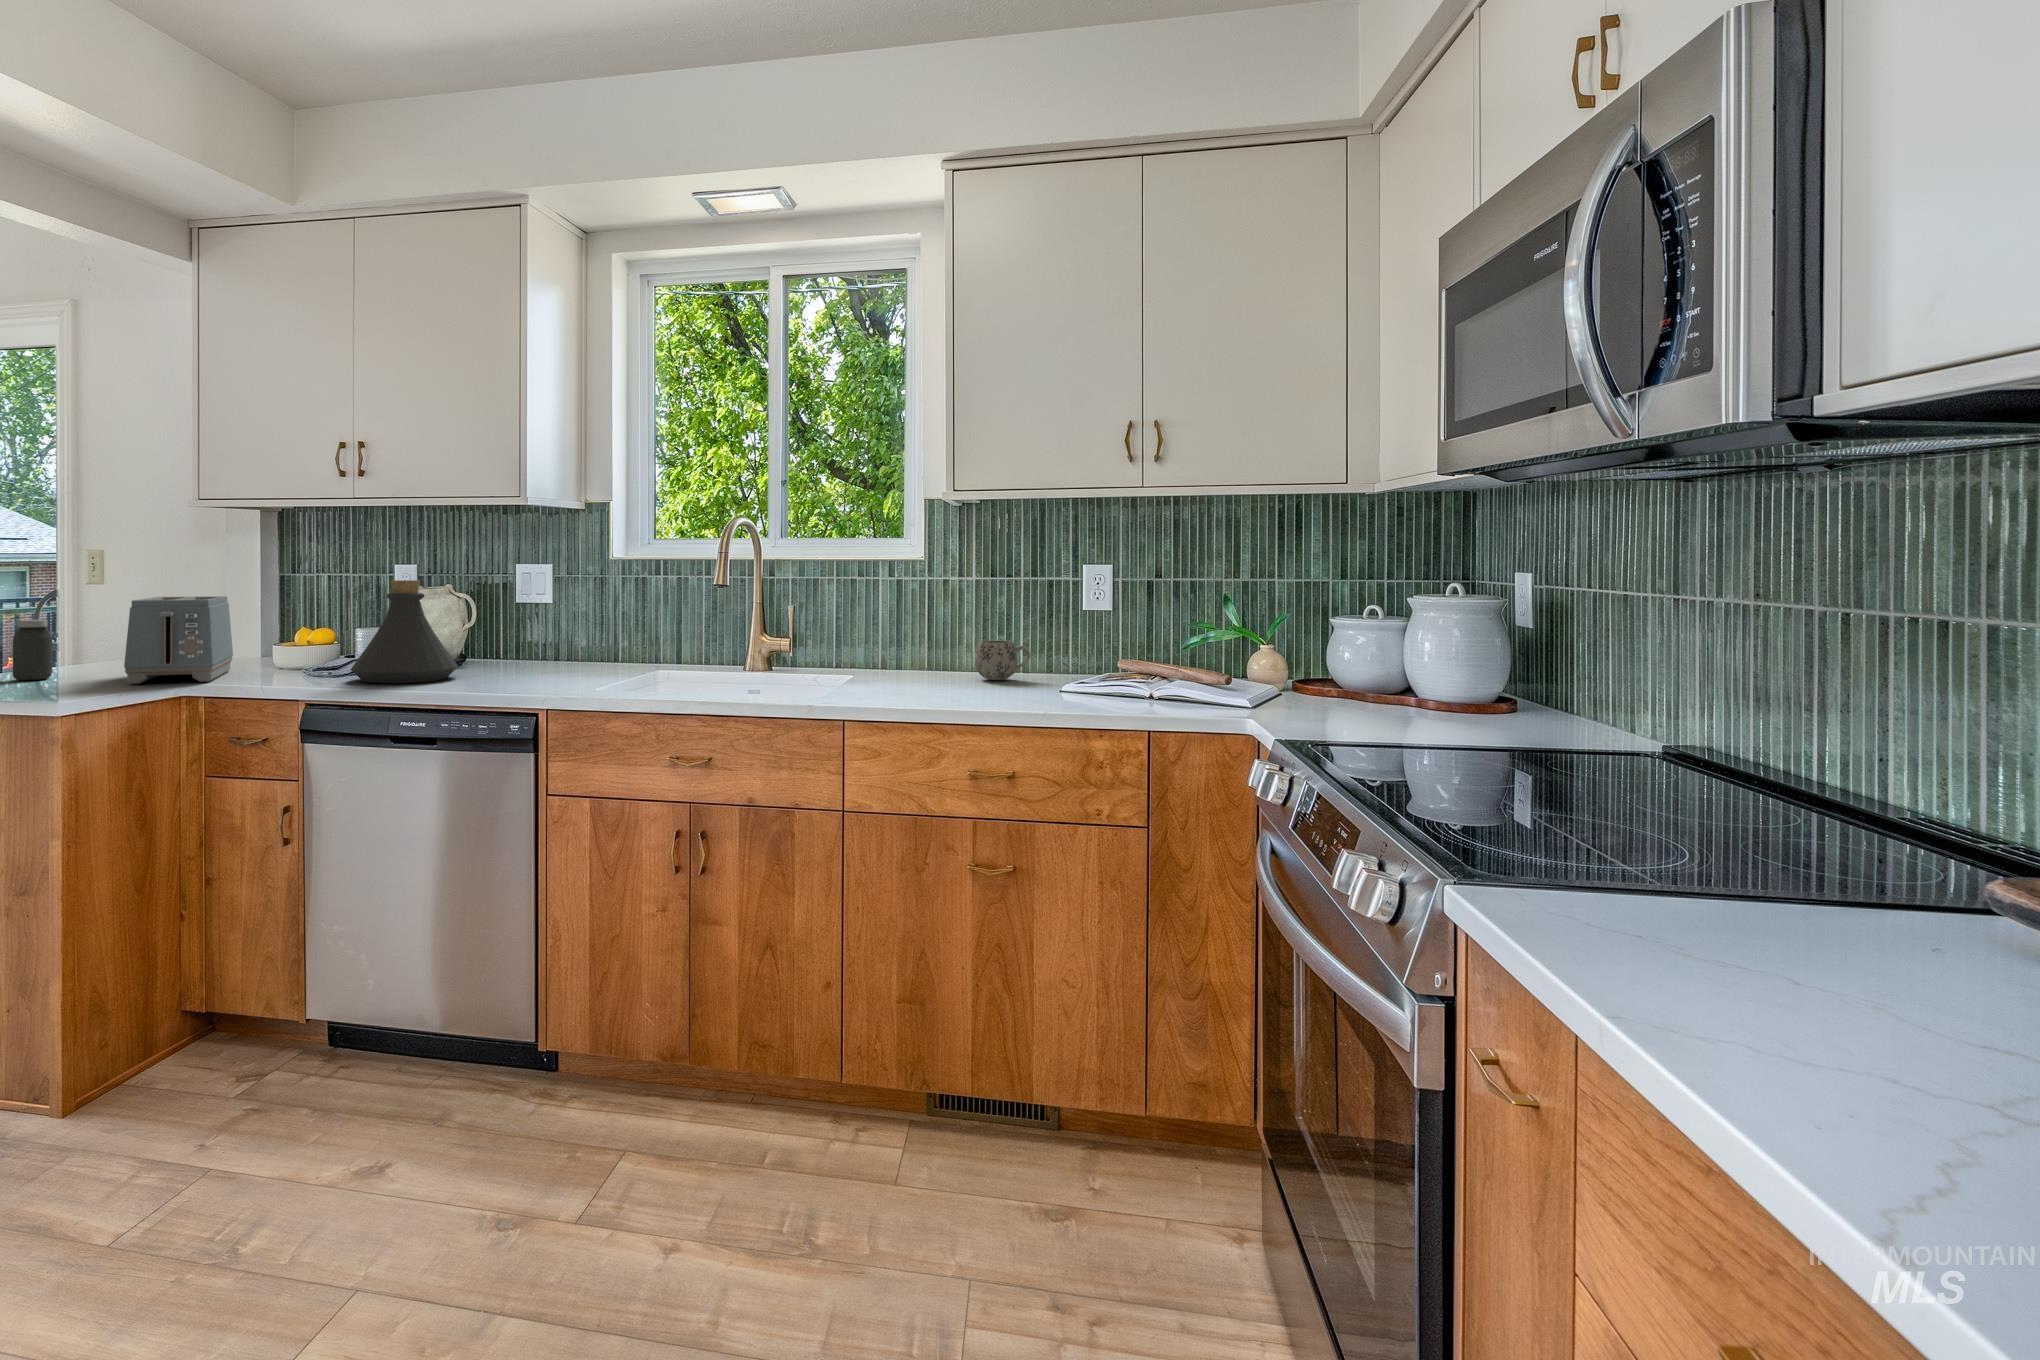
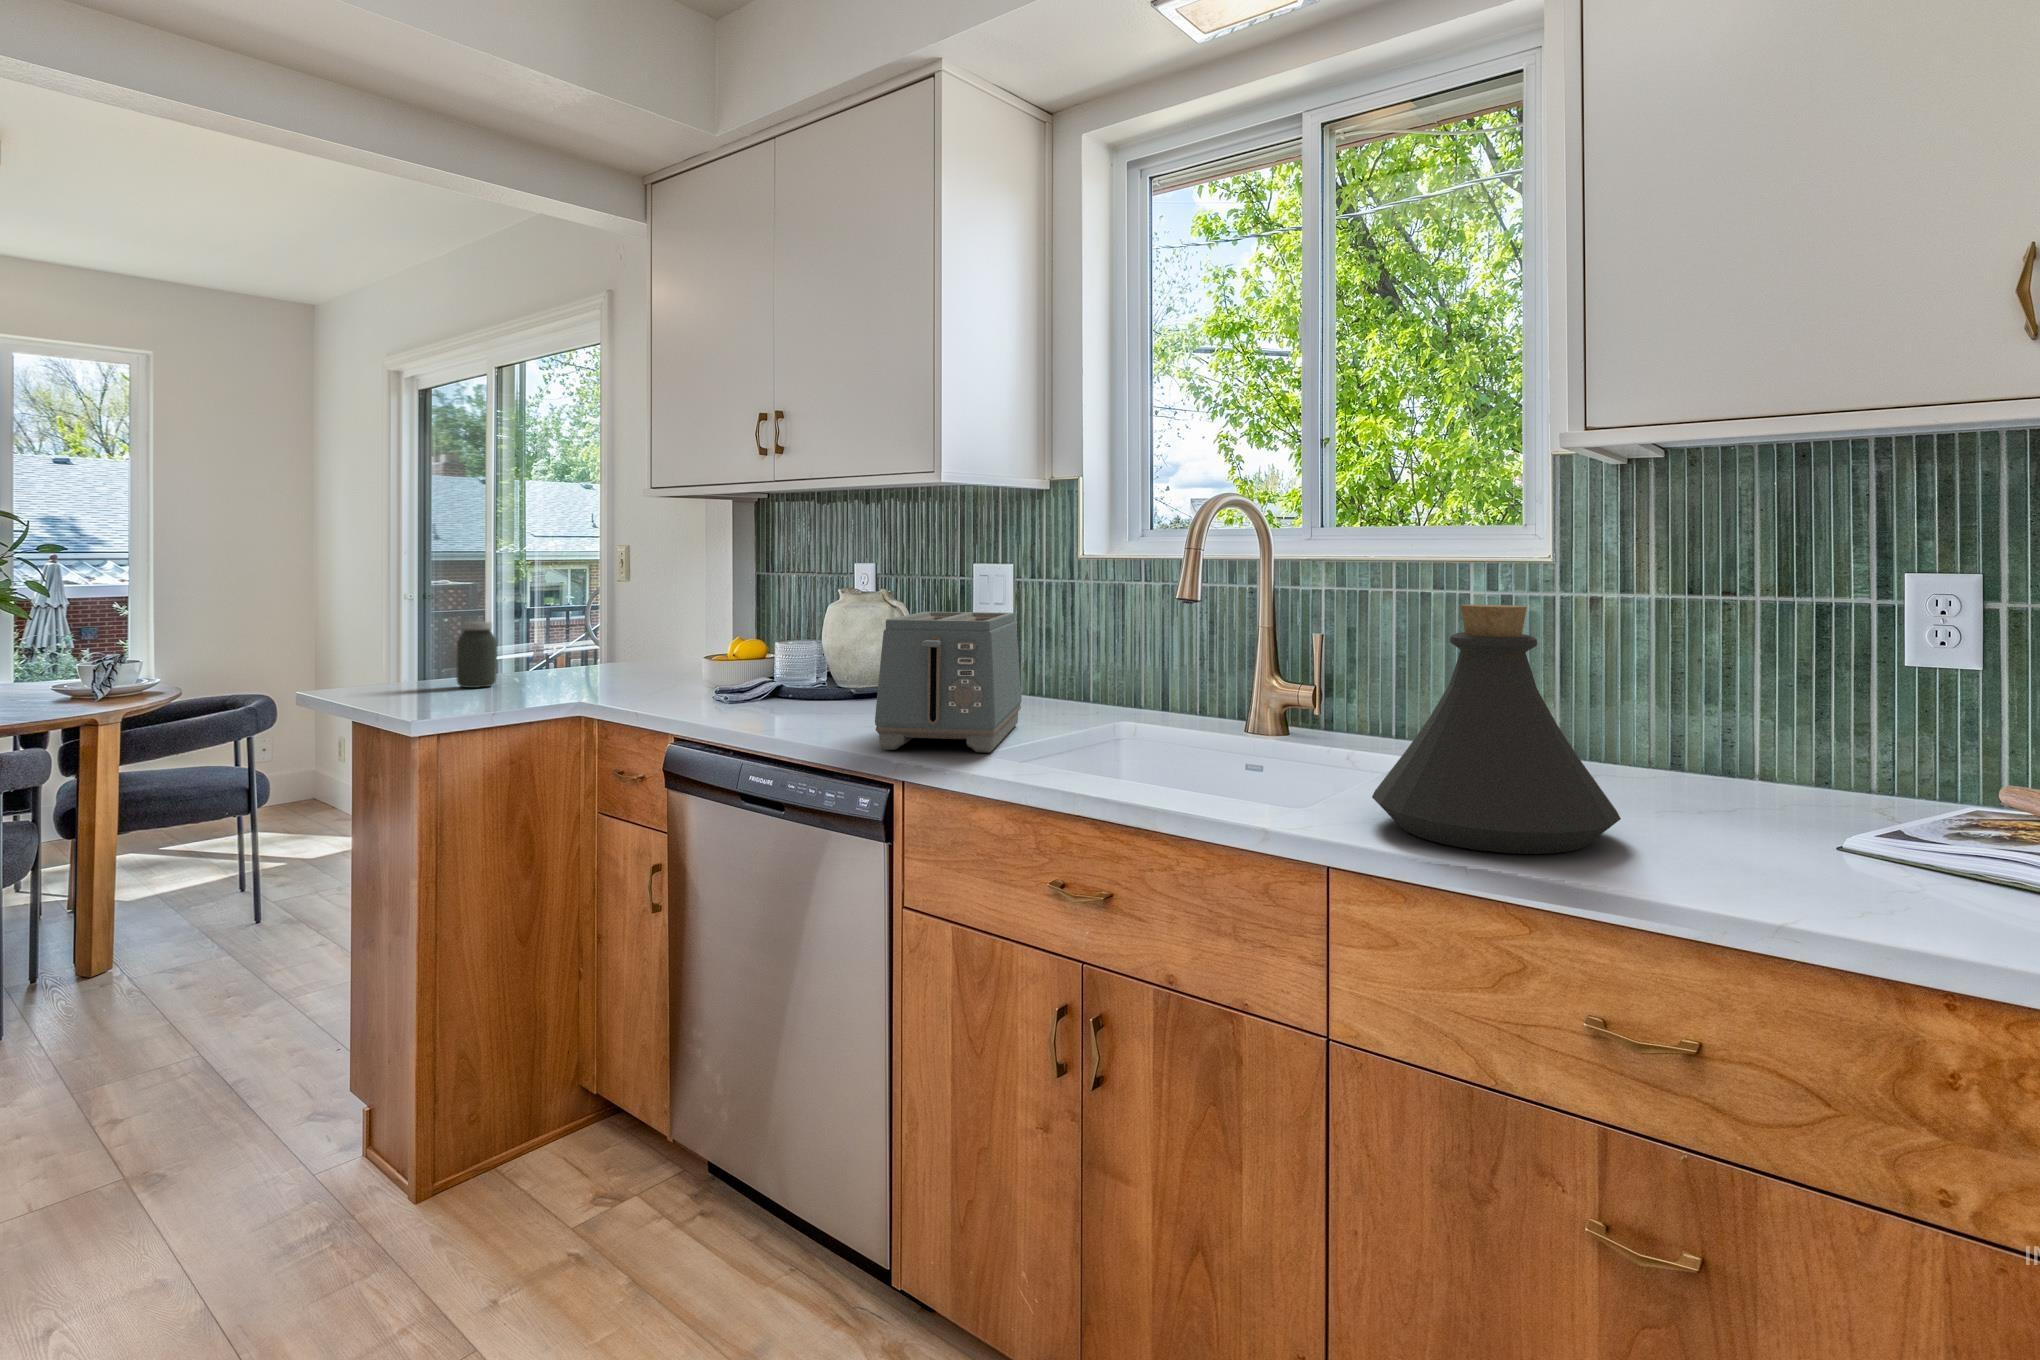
bottle: present [351,580,458,683] -> present [1372,605,1621,854]
toaster: present [124,596,233,684] -> present [875,612,1022,753]
mug: present [976,640,1031,680] -> none [1646,716,1770,797]

